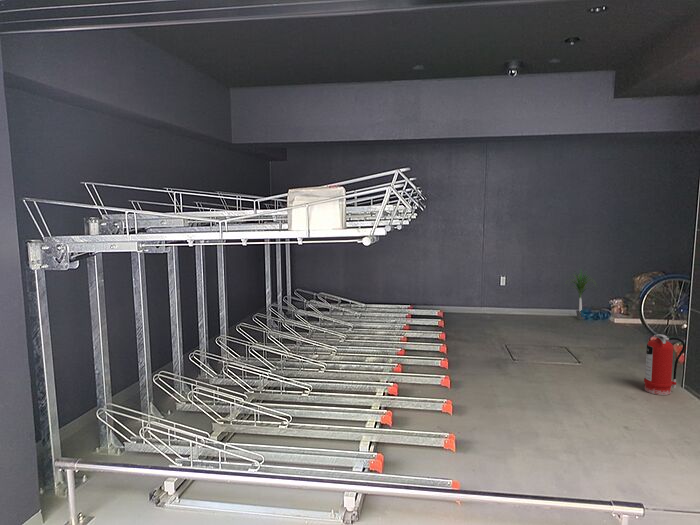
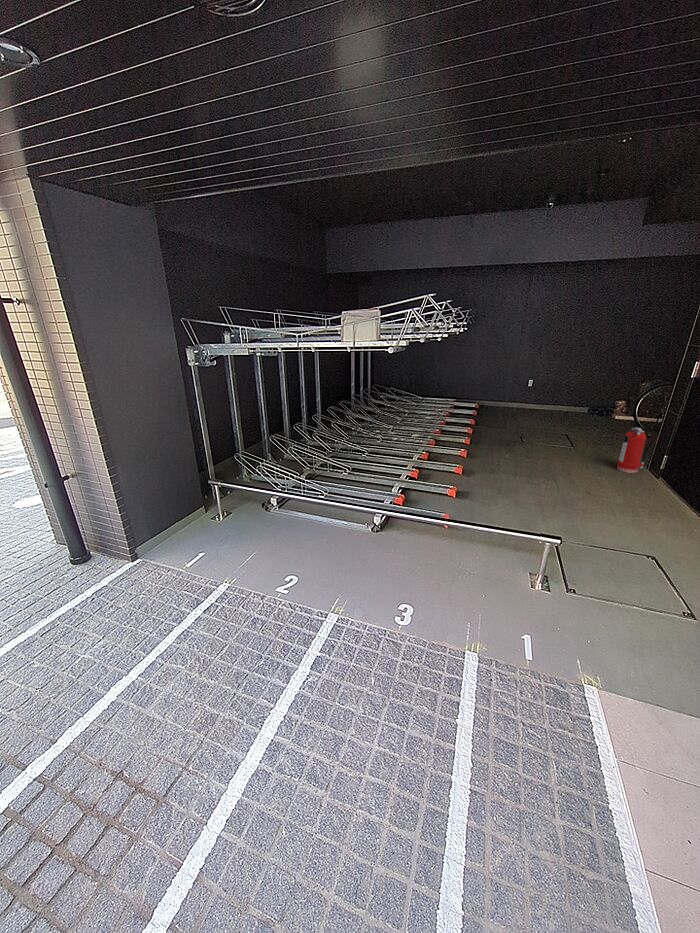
potted plant: present [572,272,591,320] -> none [577,373,608,415]

